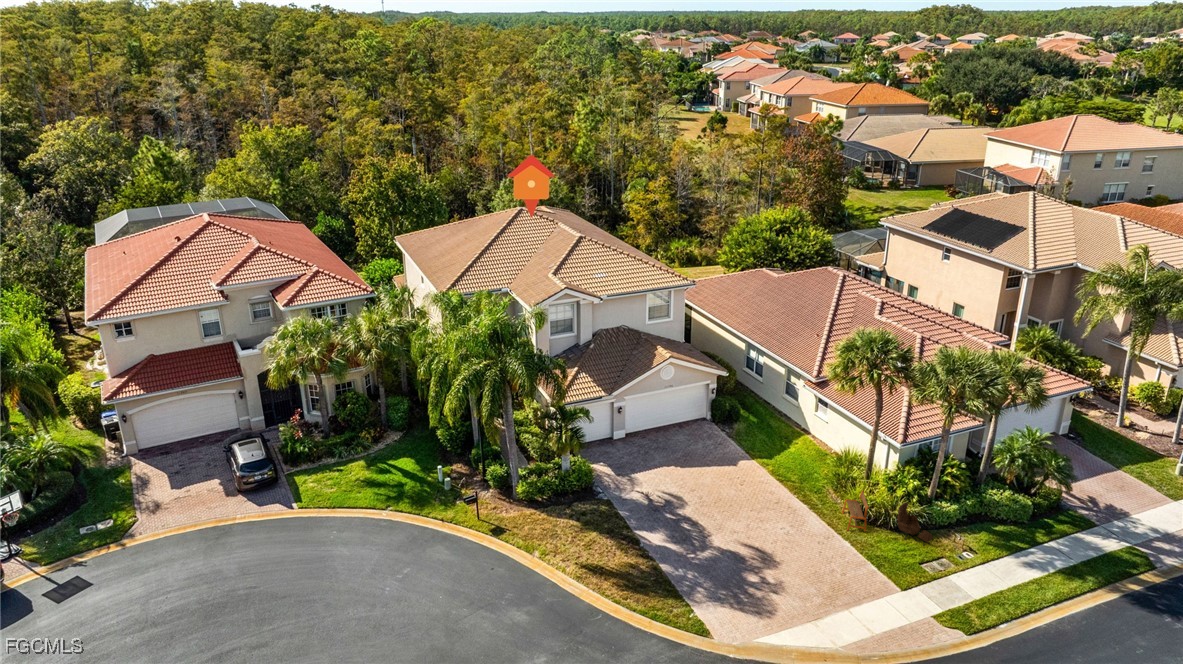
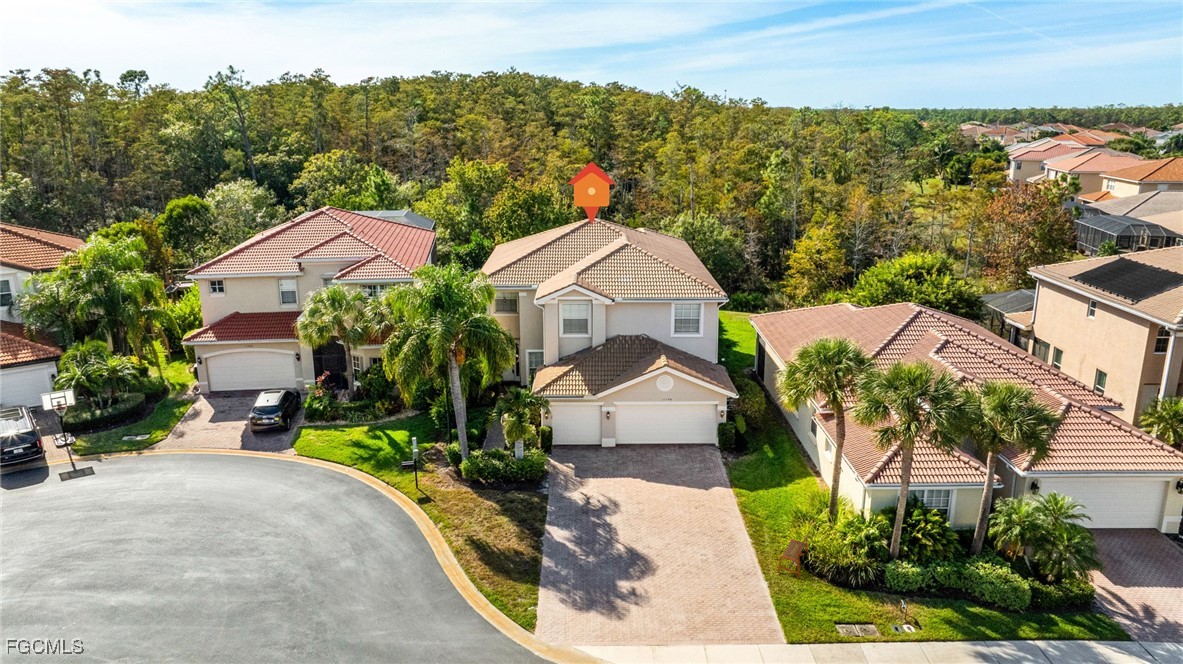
lounge chair: present [897,503,933,543] -> none [833,552,874,608]

